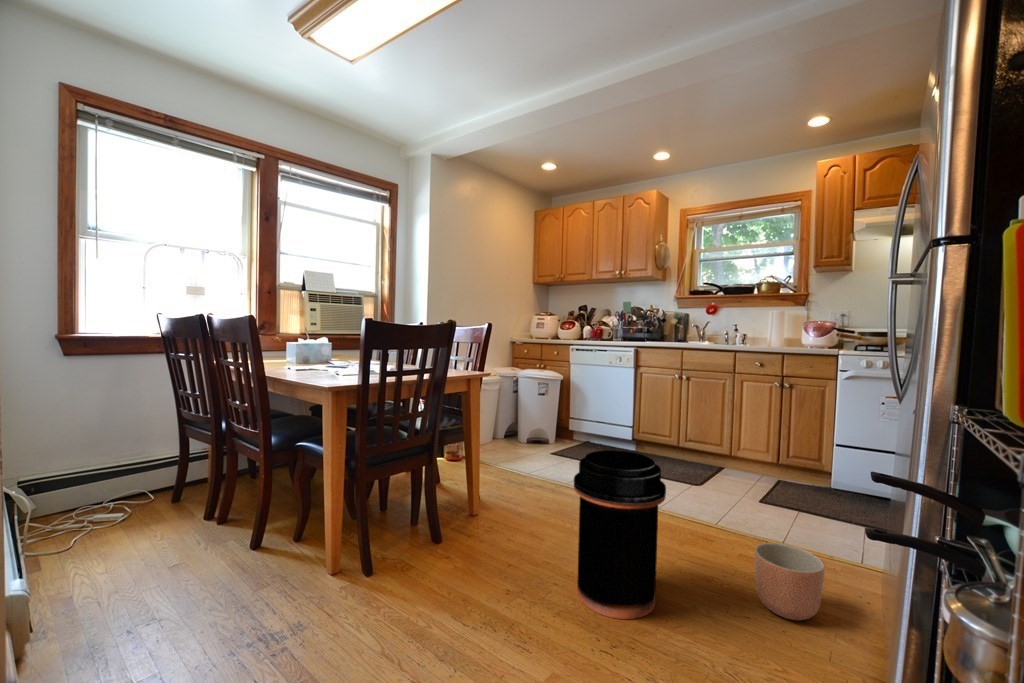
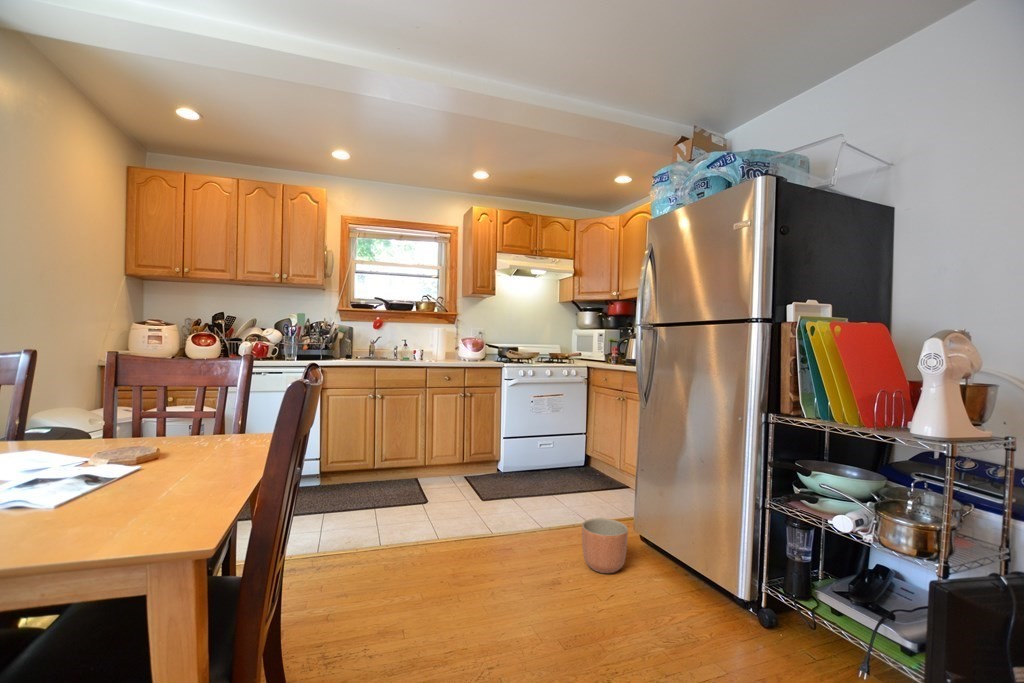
trash can: present [574,450,666,619] -> none [486,479,575,650]

